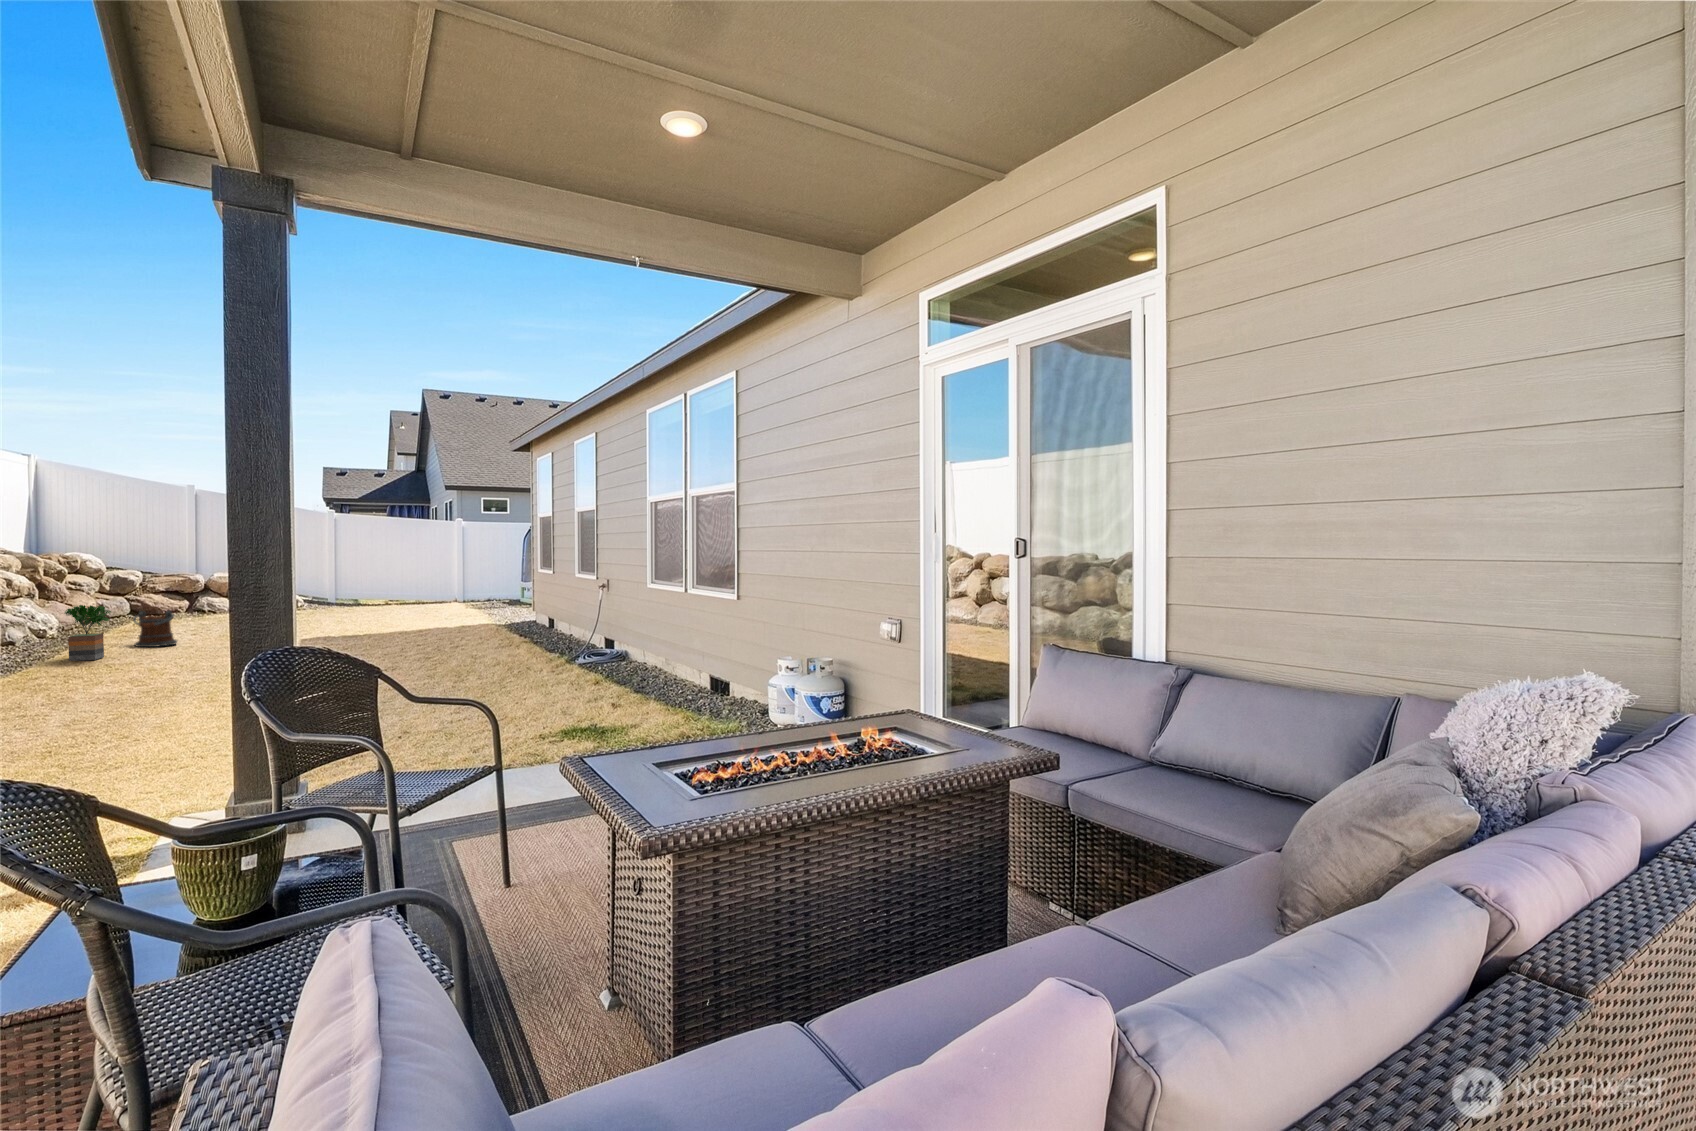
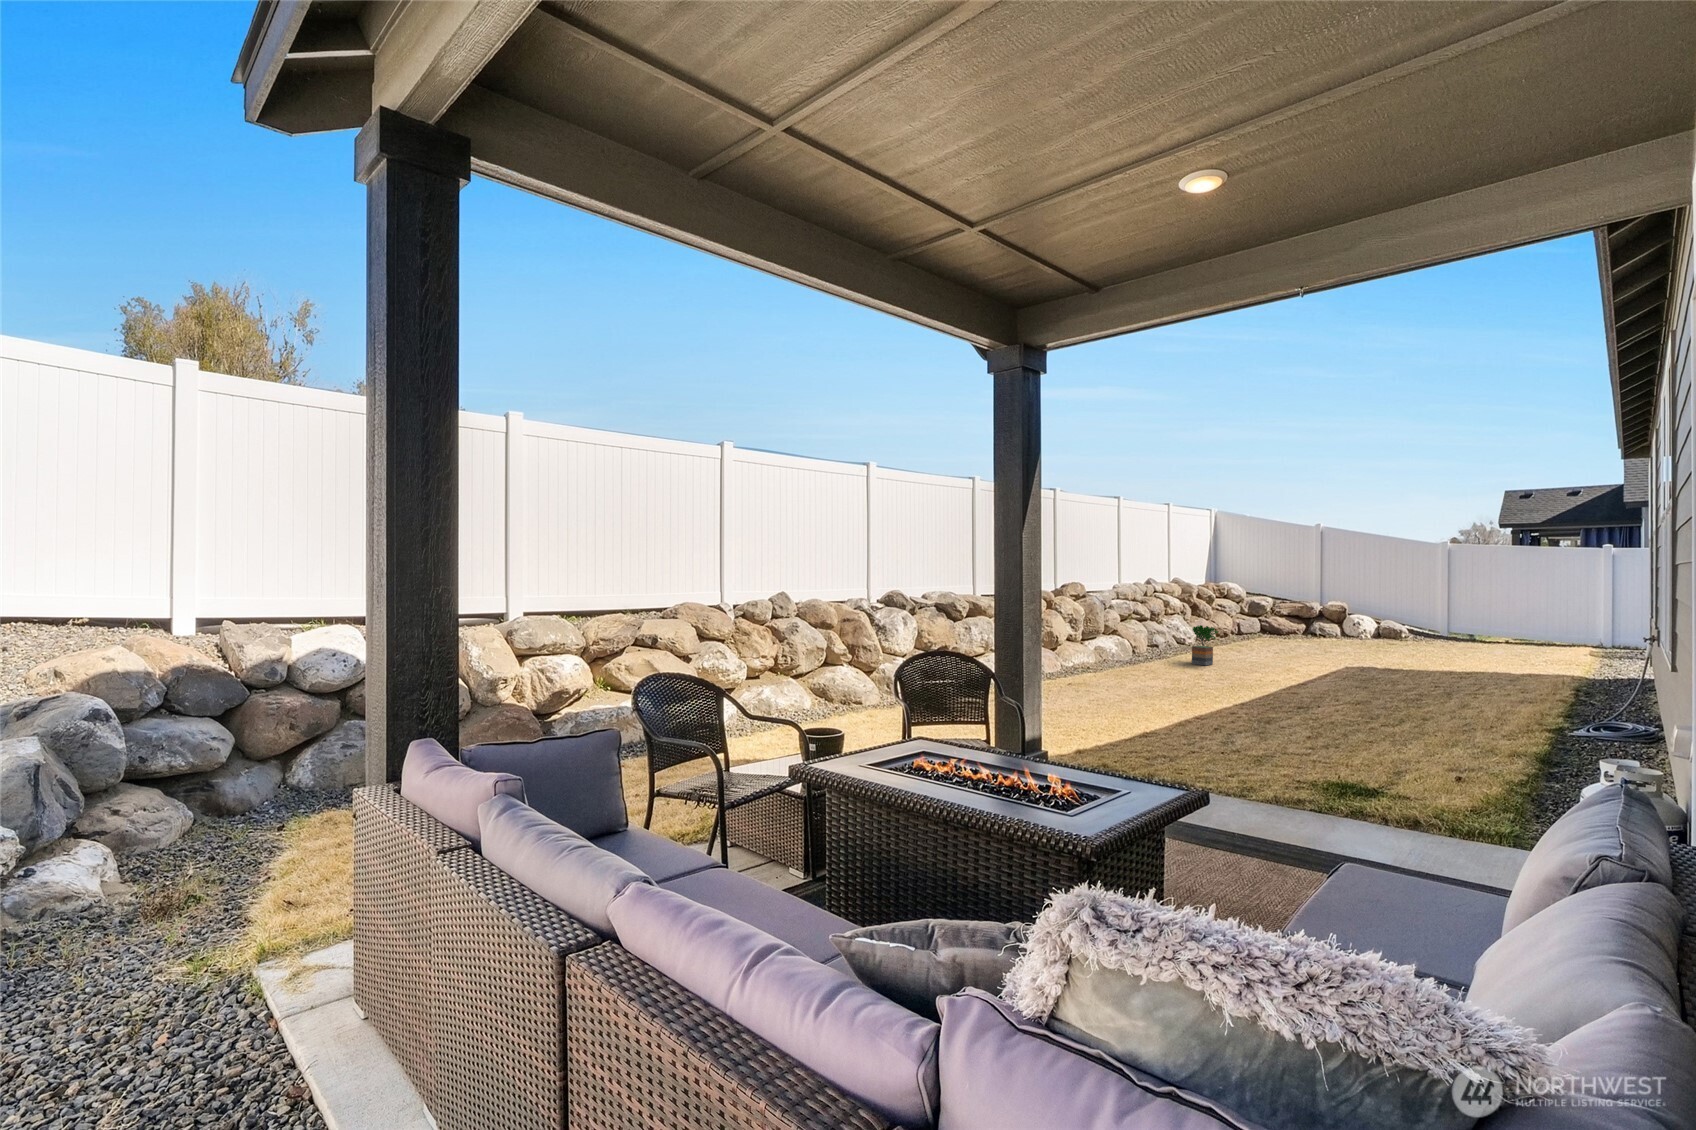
bucket: present [133,611,177,647] -> none [1239,633,1268,662]

